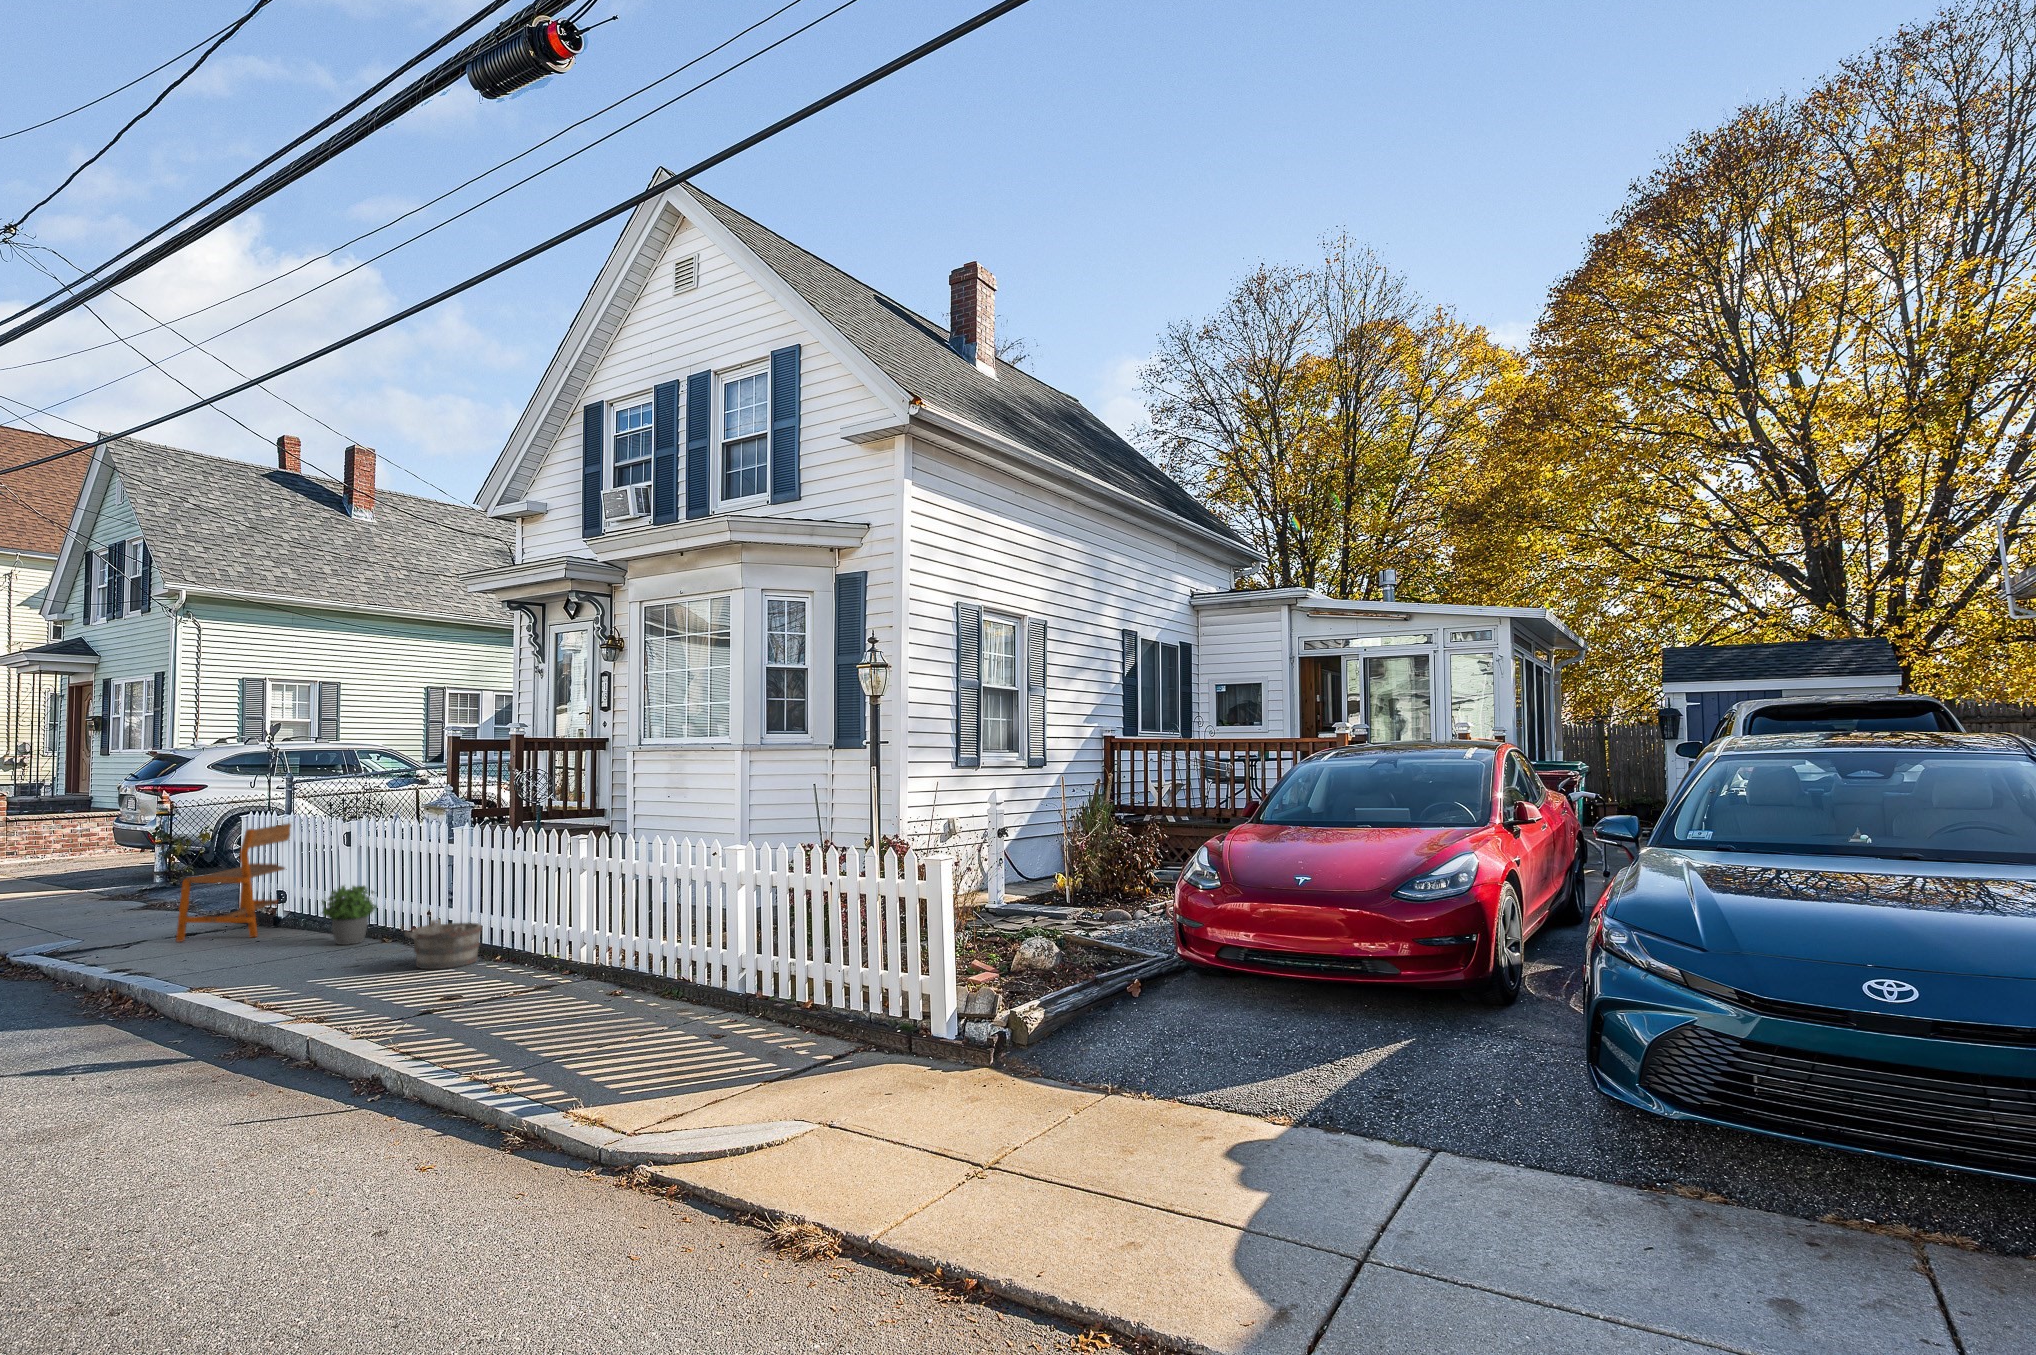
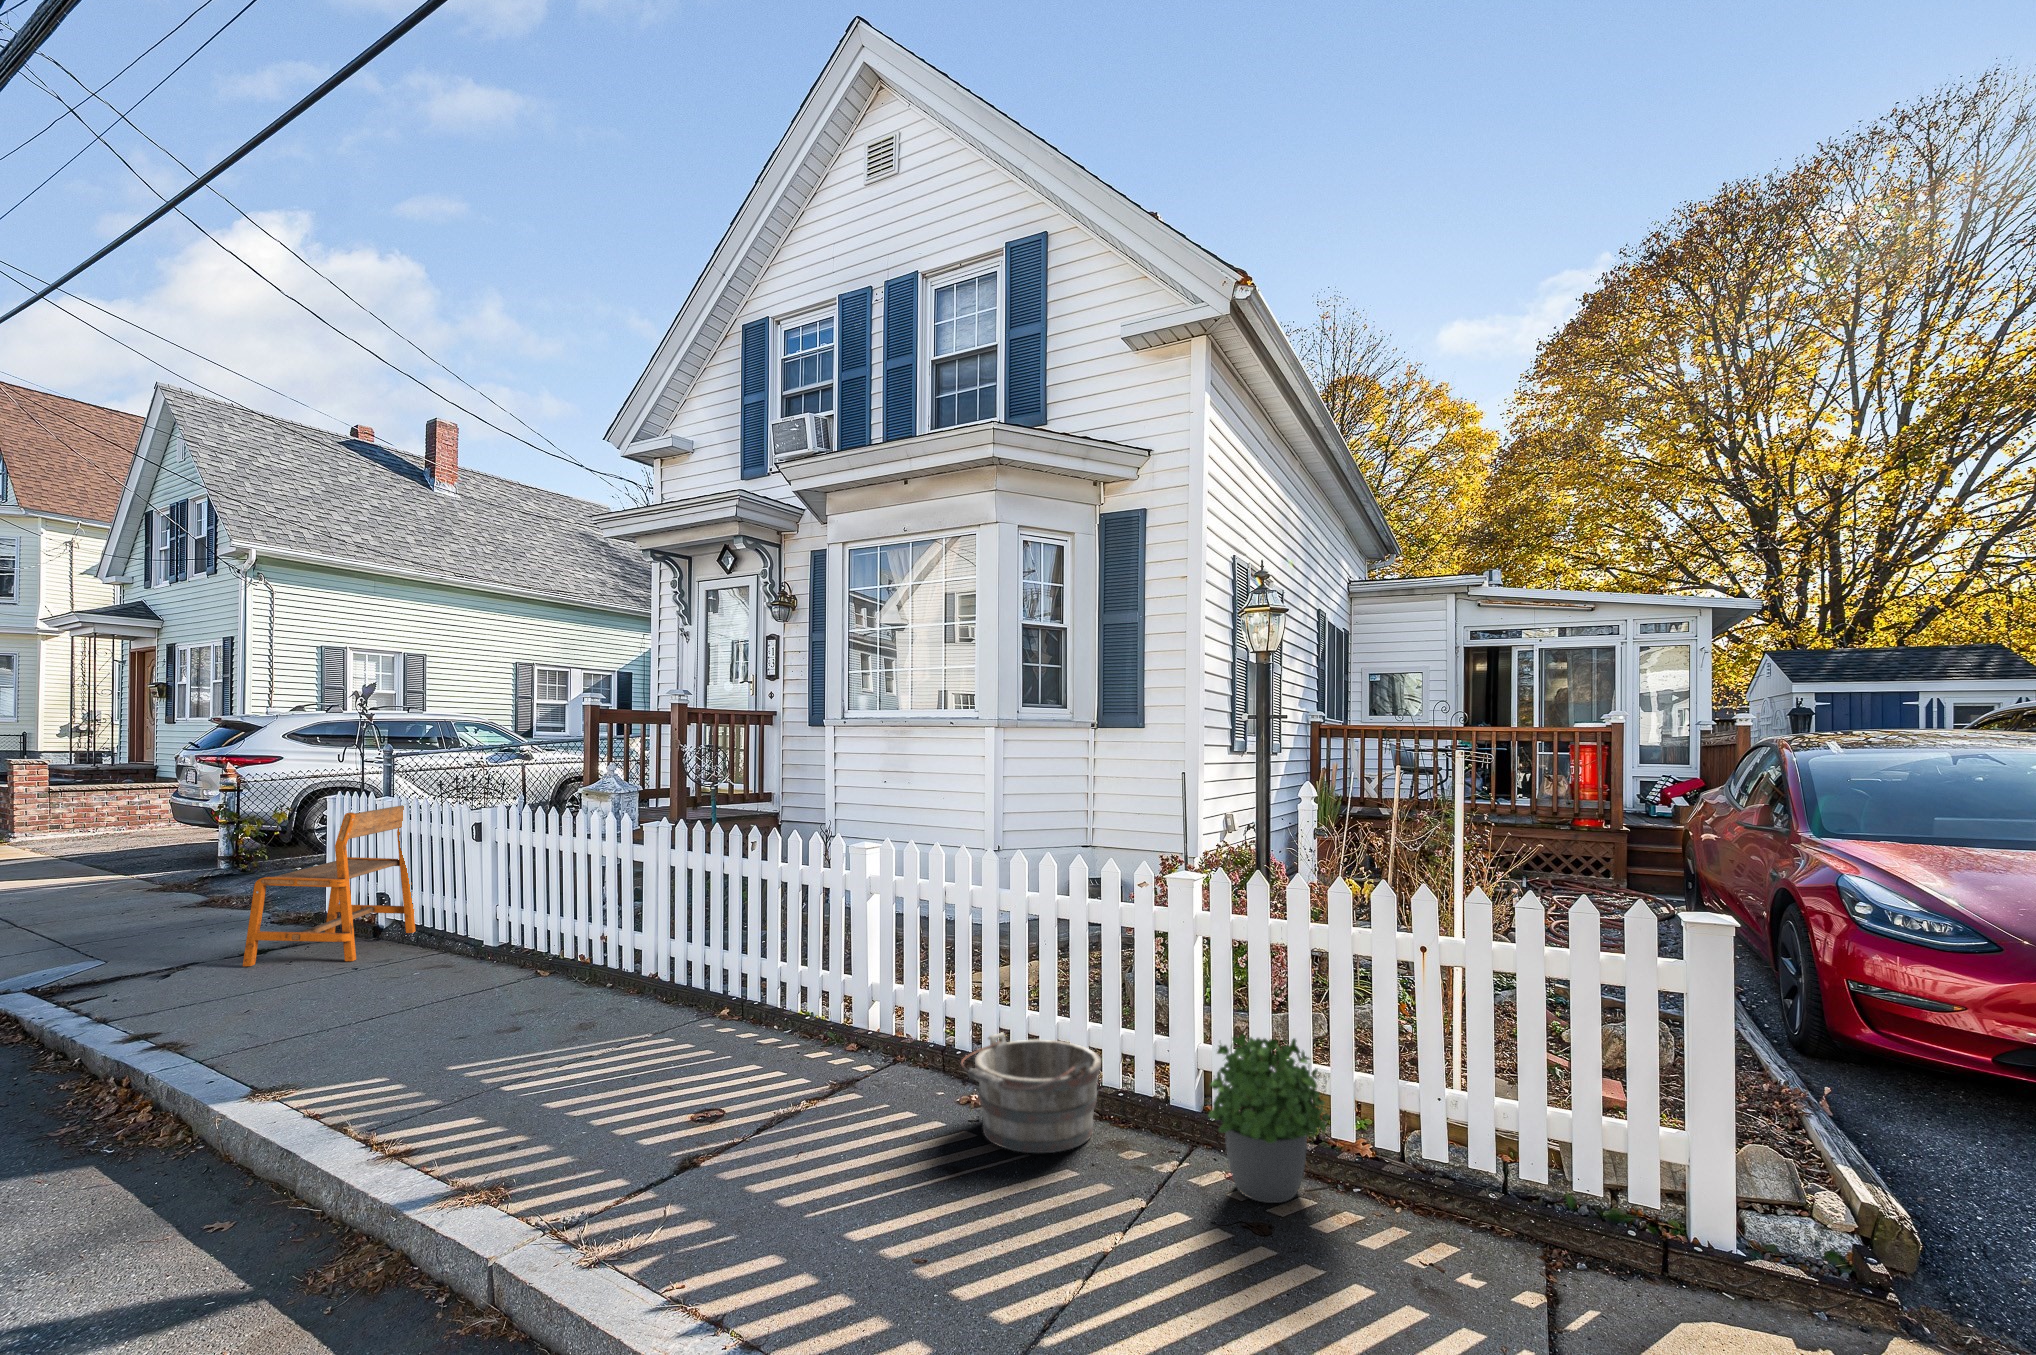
potted plant: present [322,886,377,945] -> present [1209,1034,1329,1203]
bucket: present [404,919,482,969] -> present [961,1033,1101,1153]

